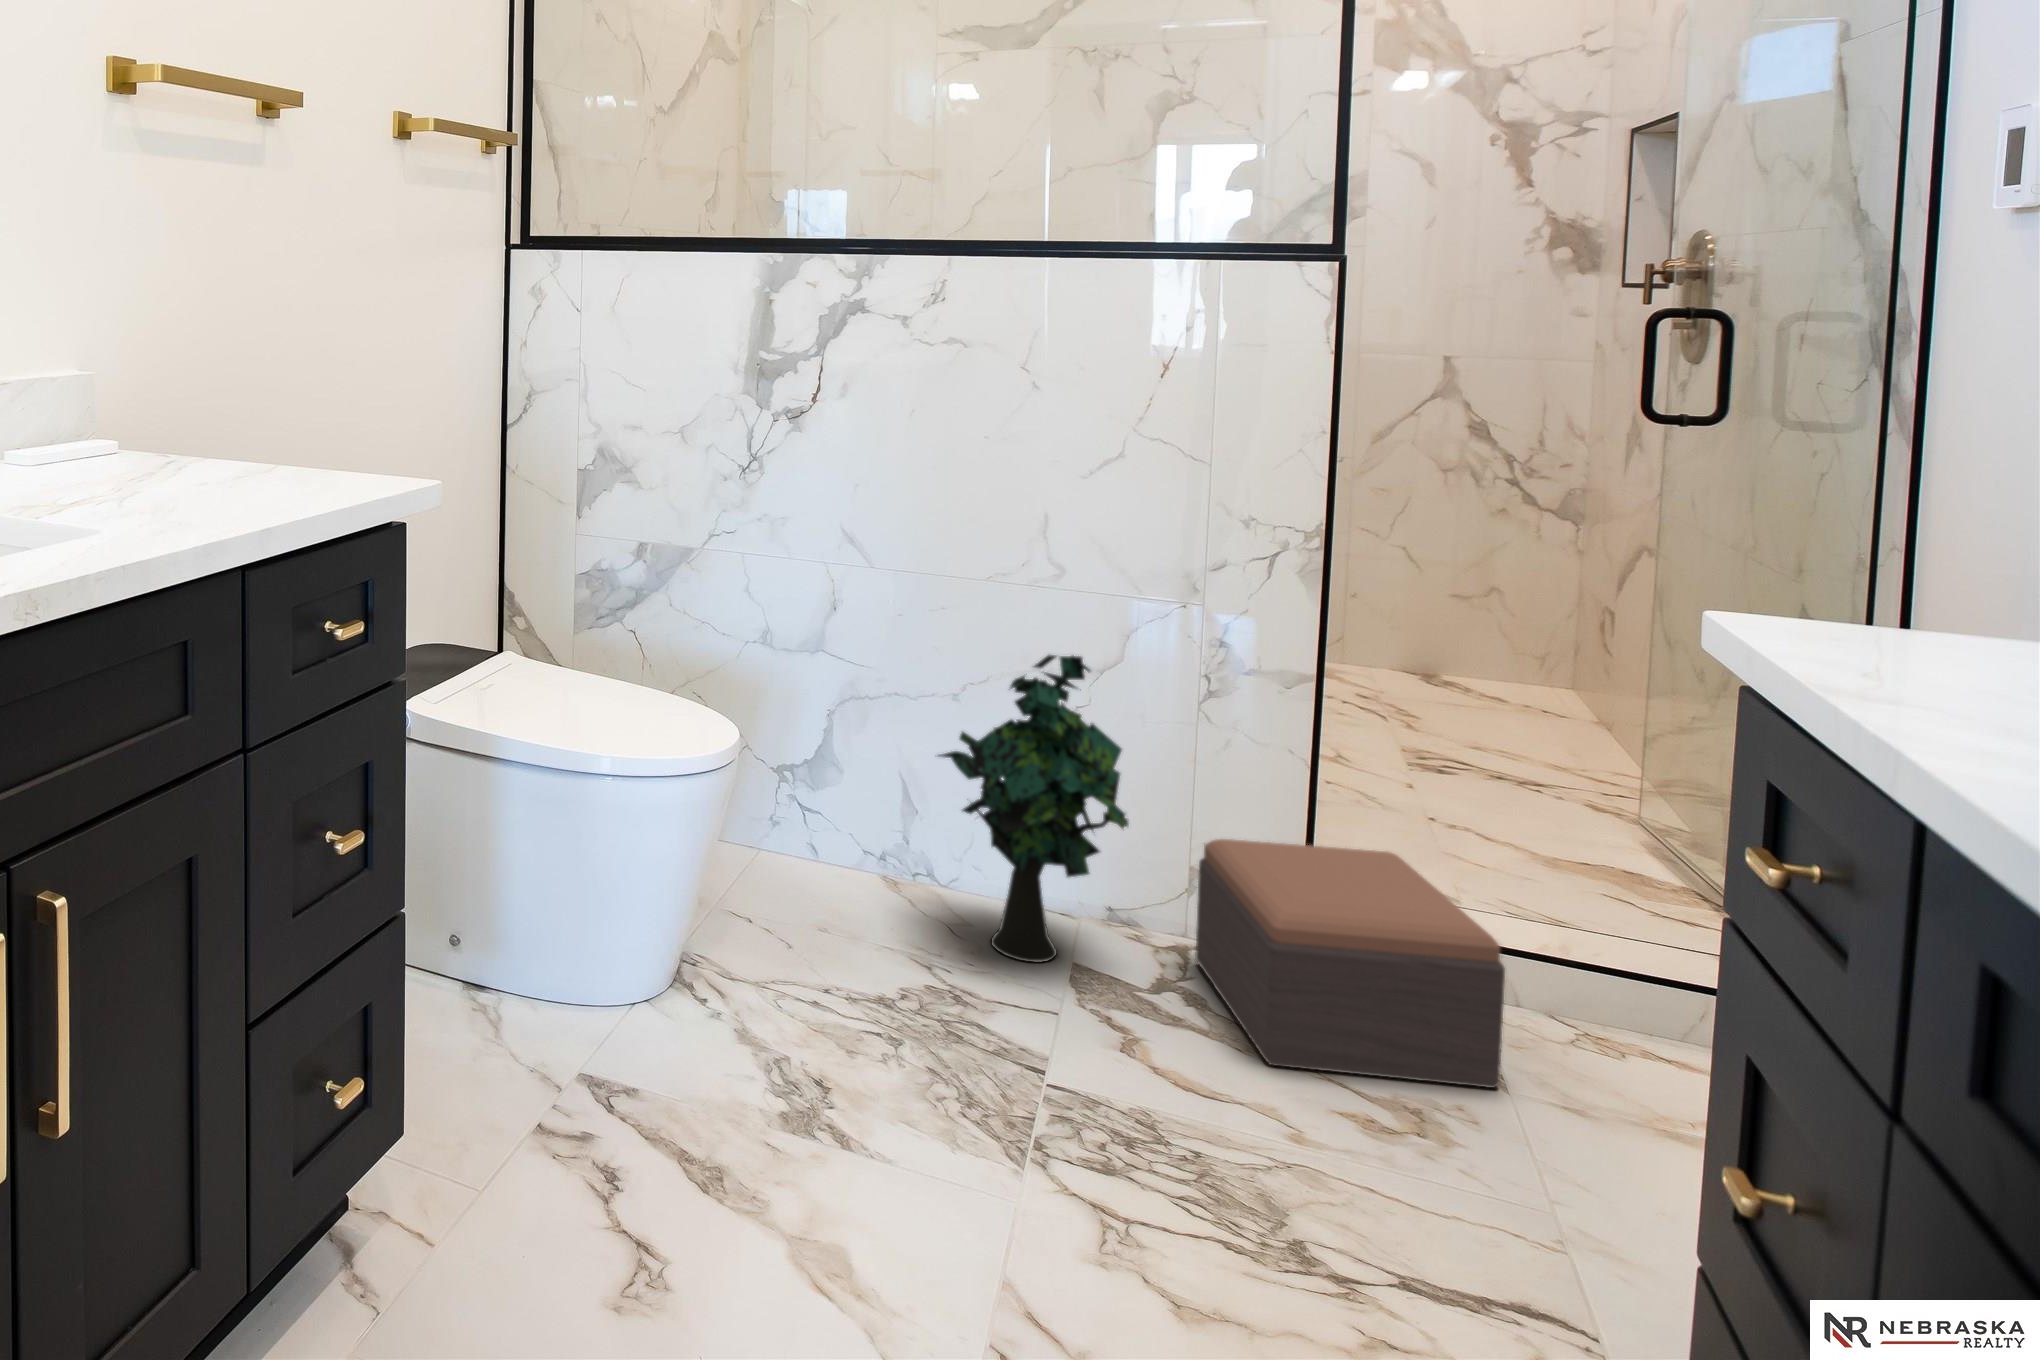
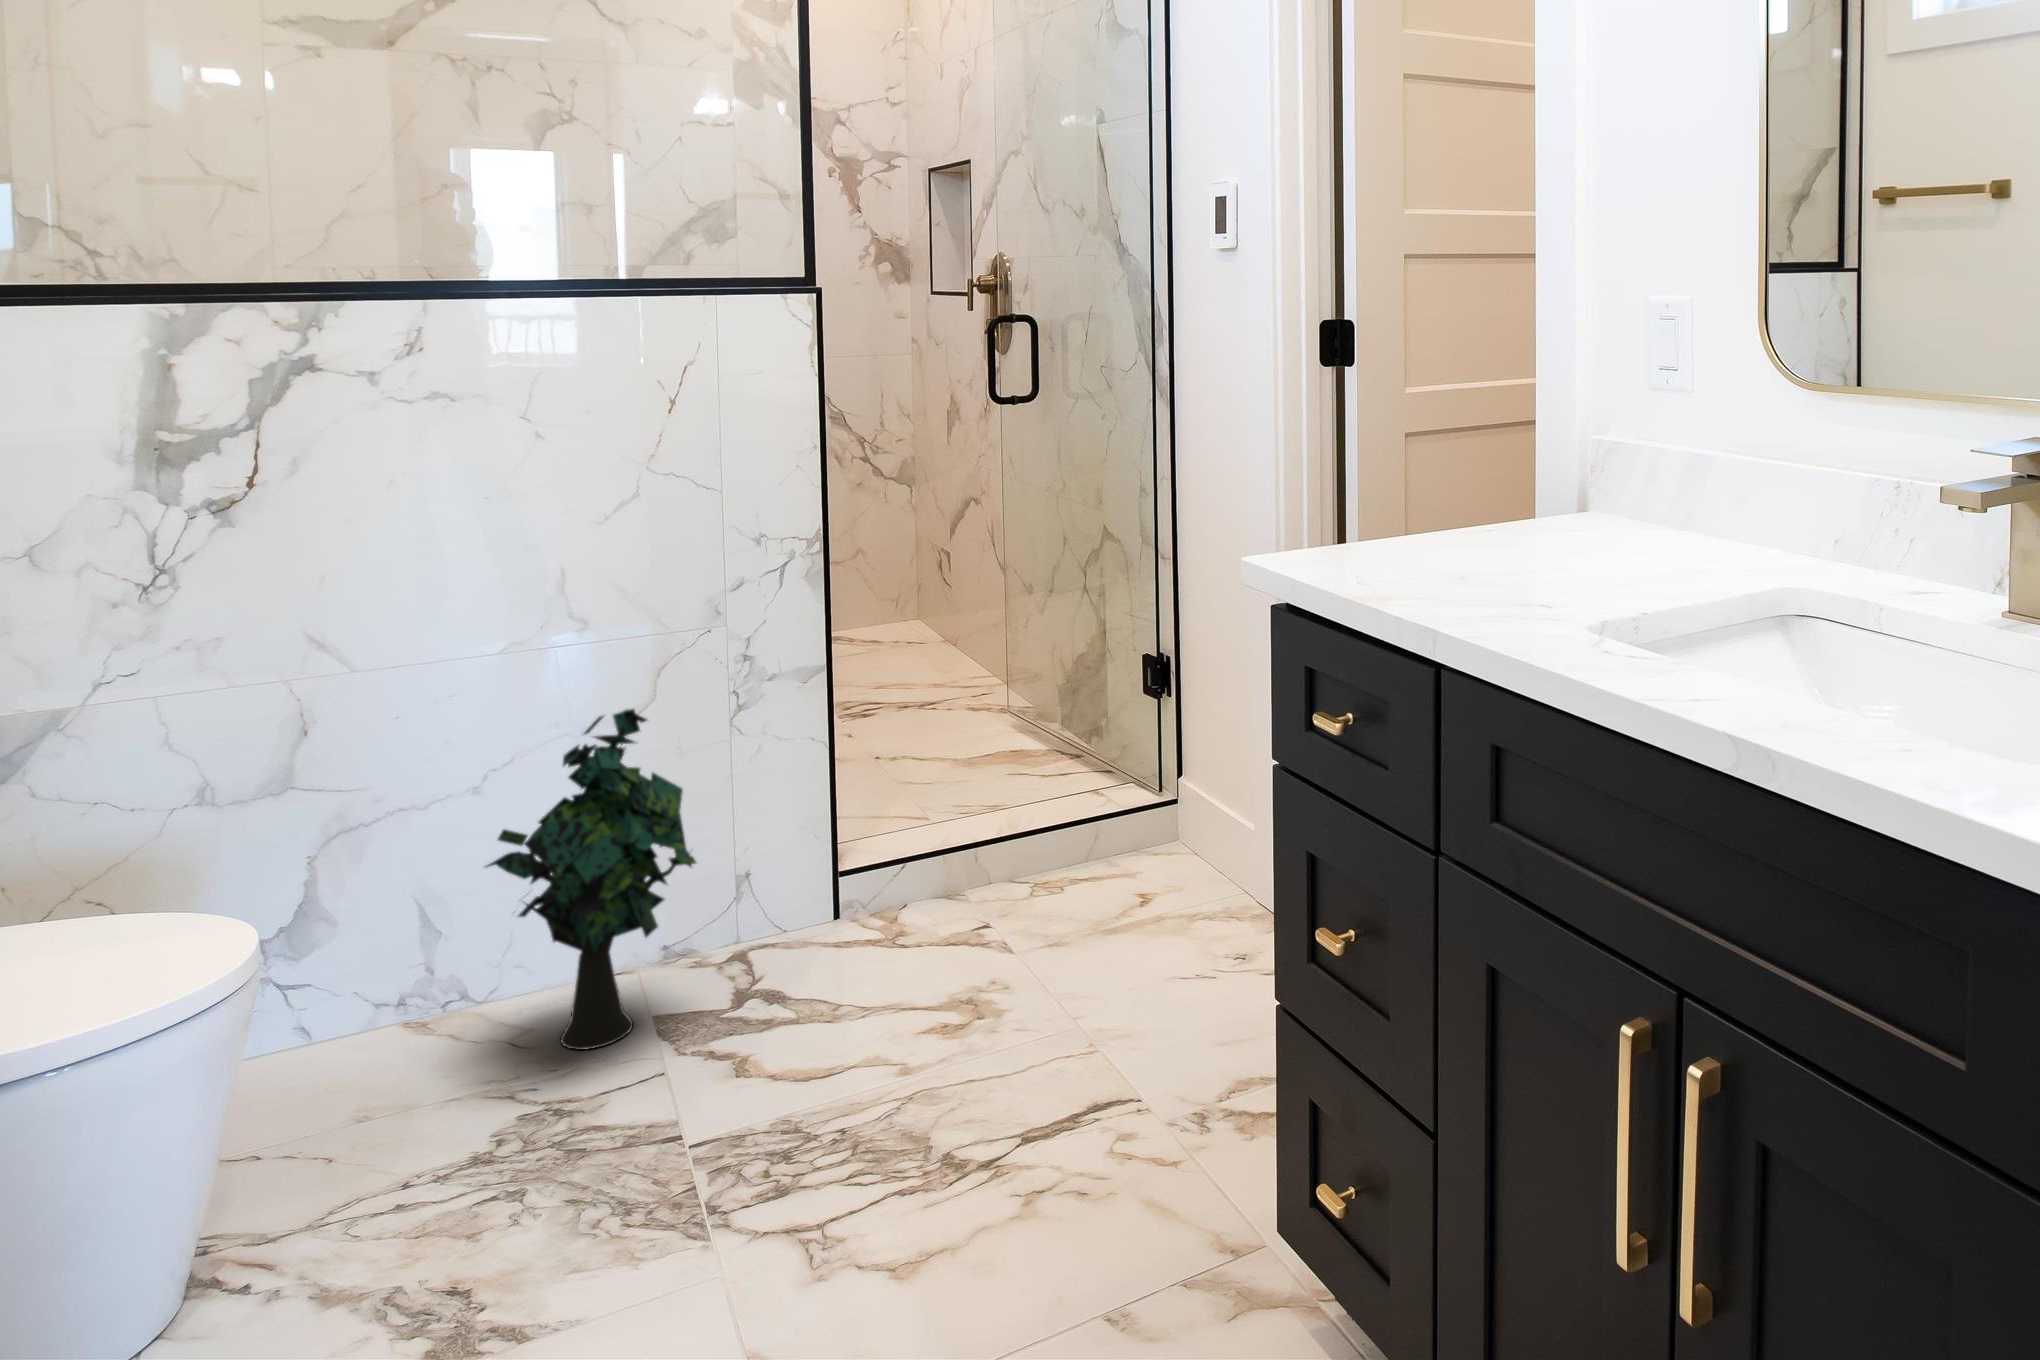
footstool: present [1195,839,1505,1088] -> none [754,799,1005,1024]

